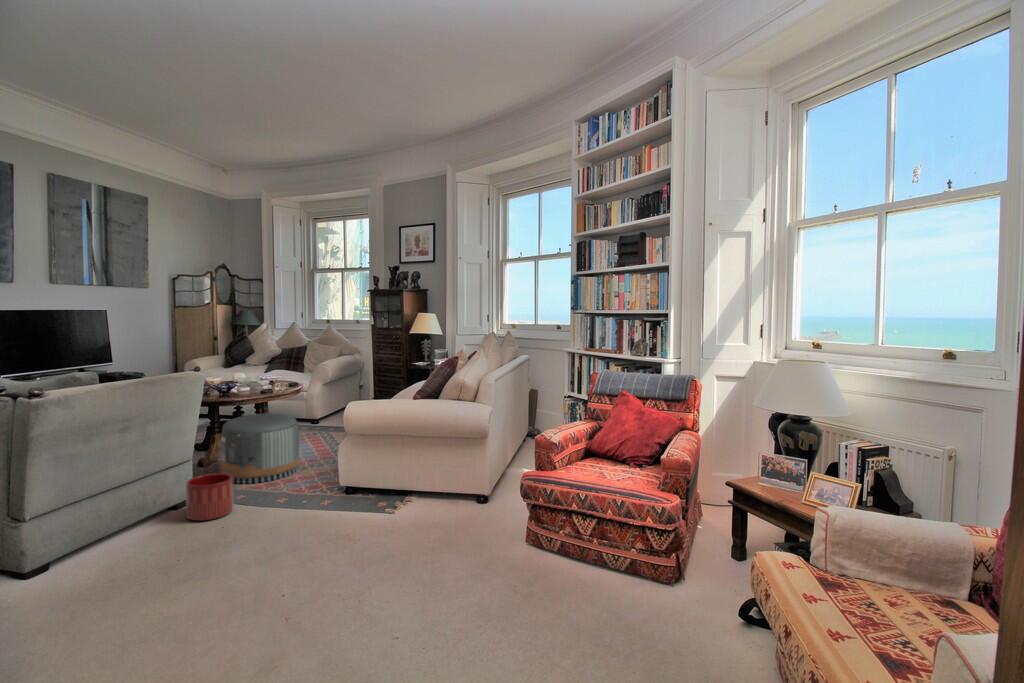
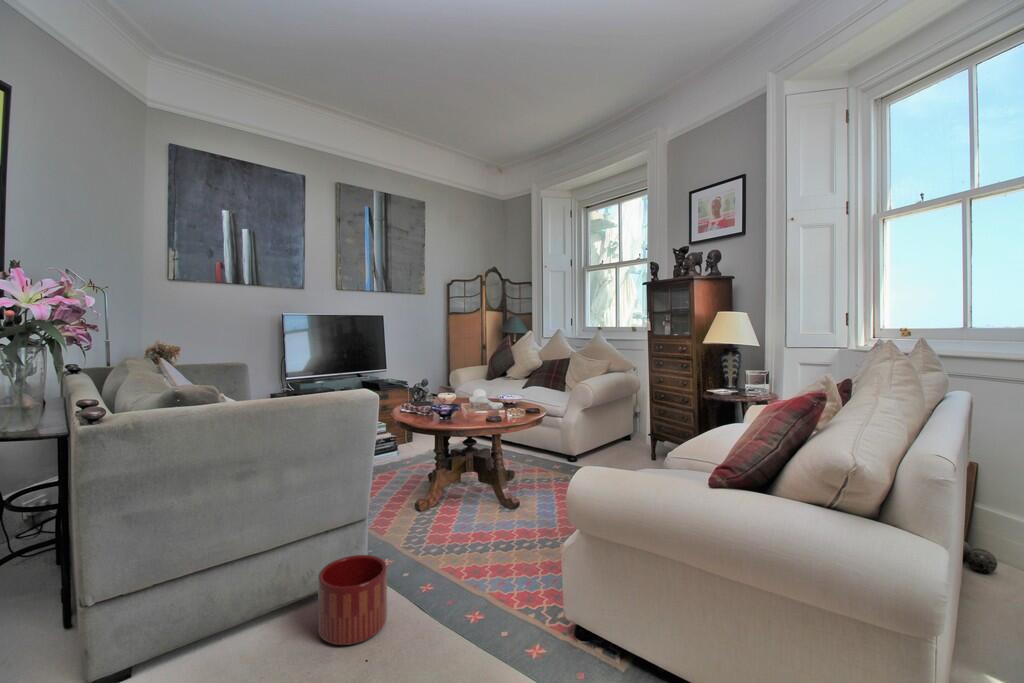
pouf: present [221,413,299,483] -> none [416,453,519,567]

